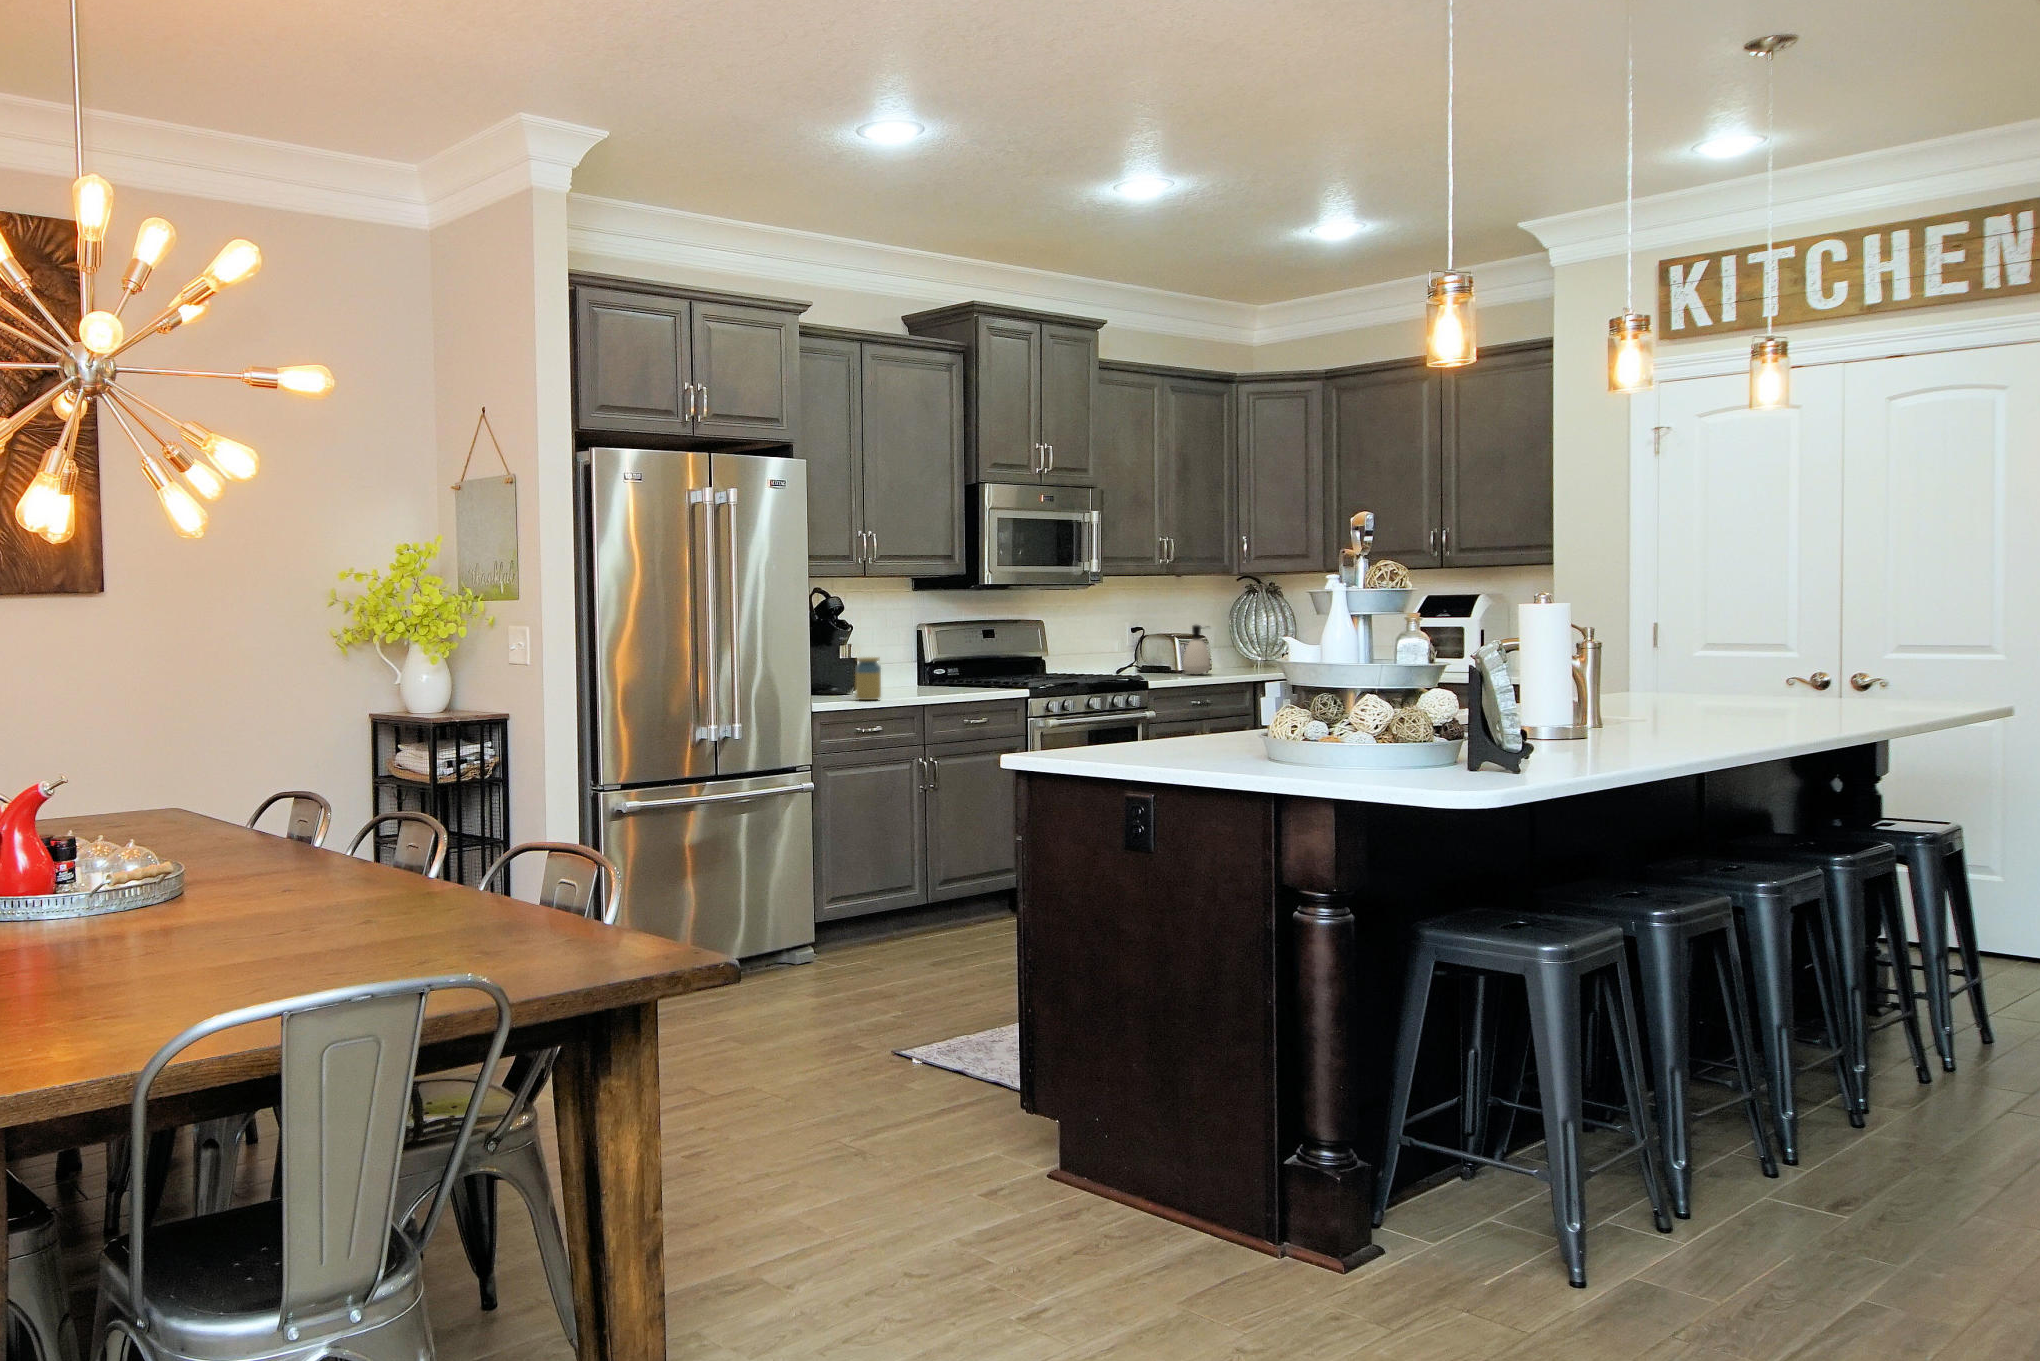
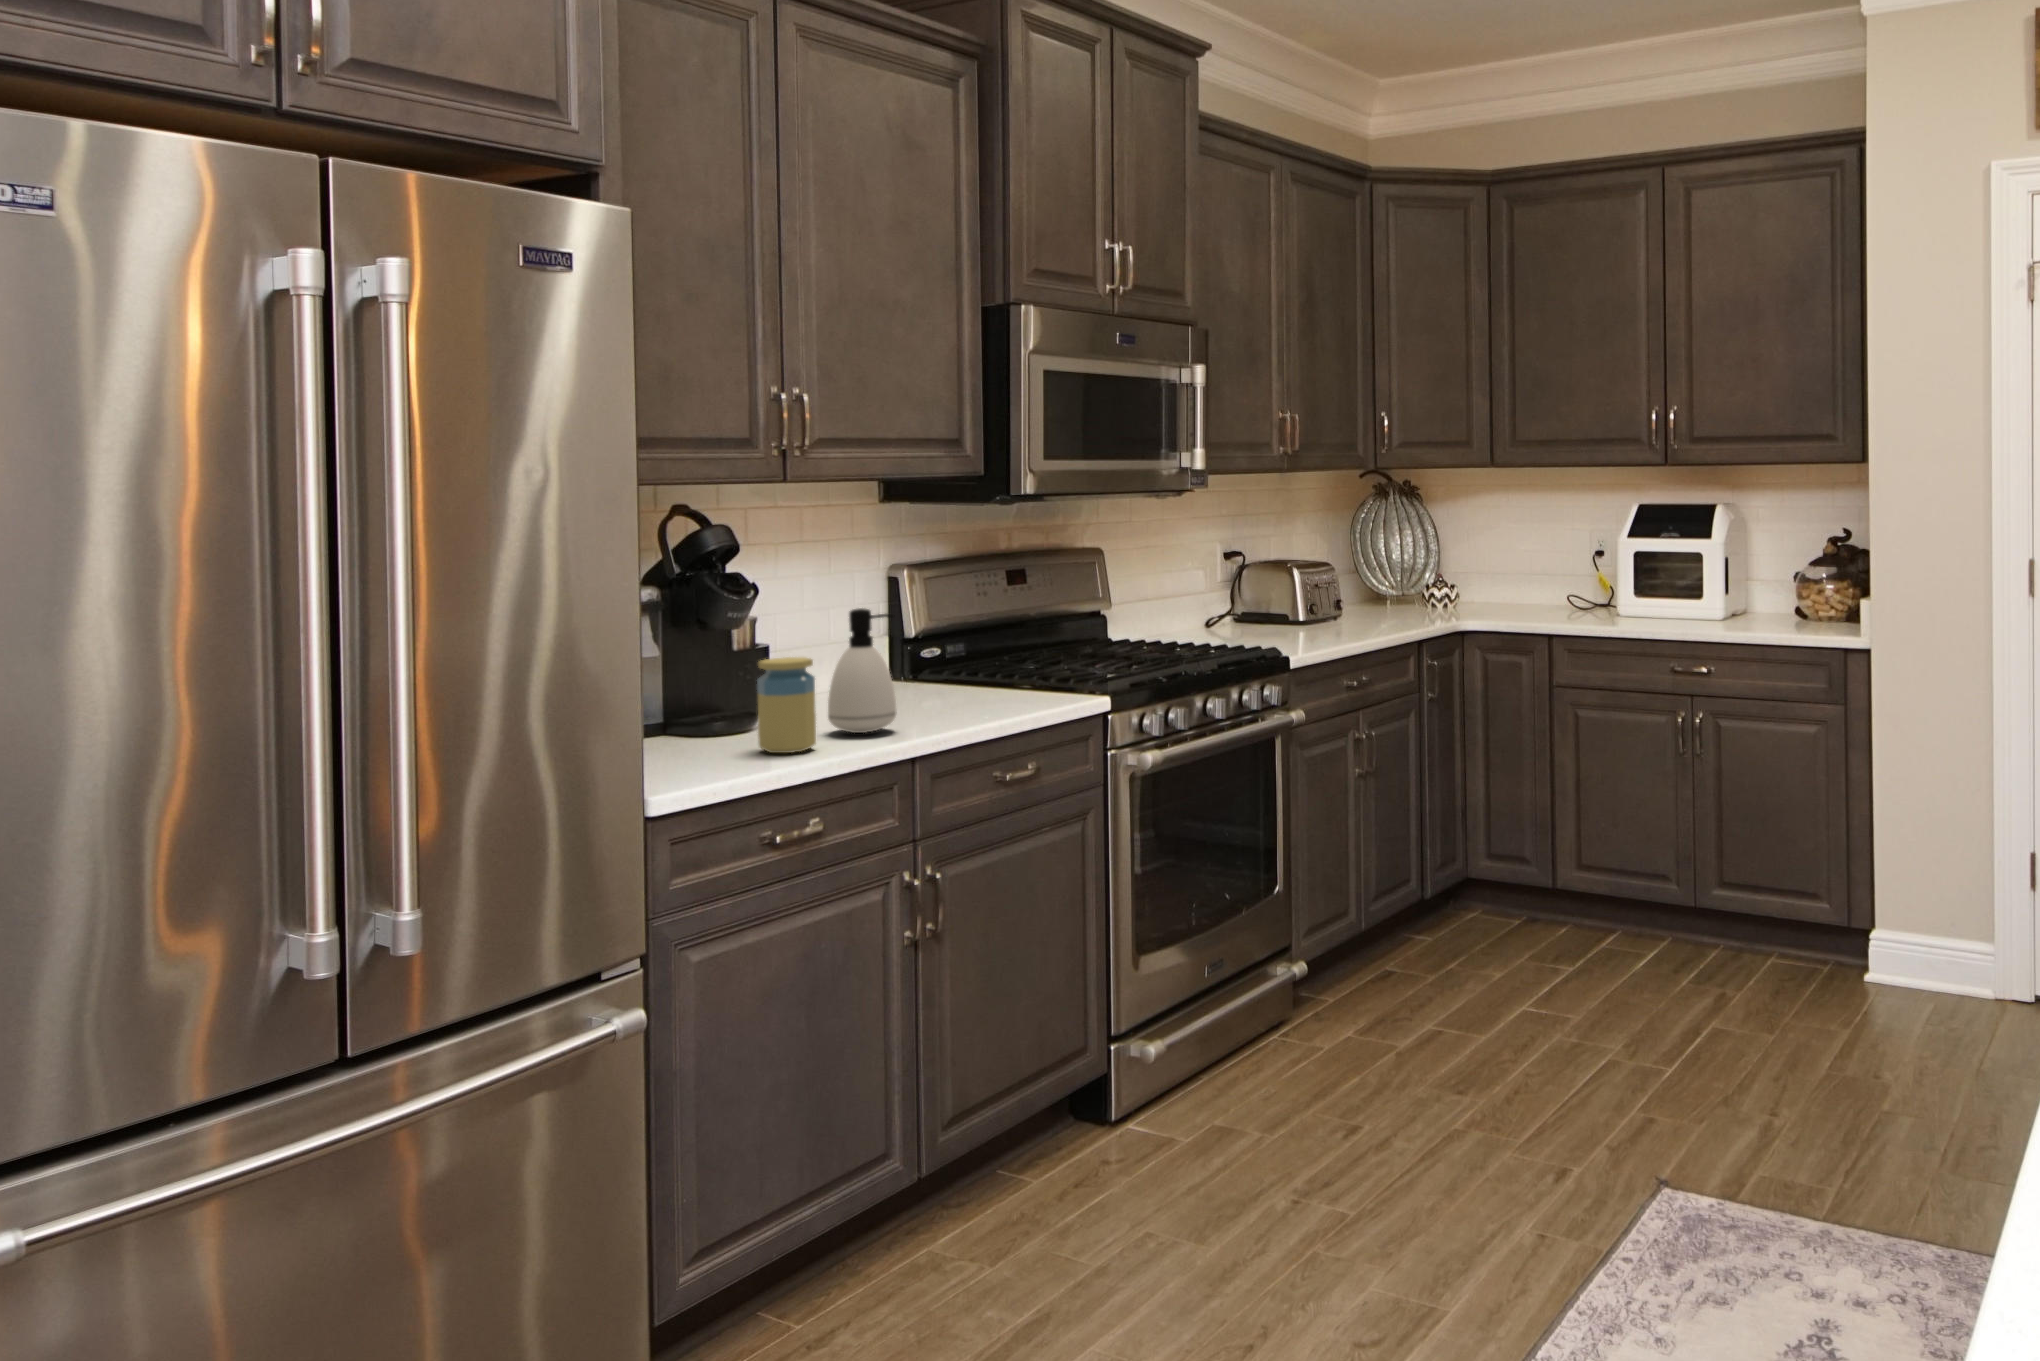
soap dispenser: present [1183,625,1210,674] -> present [828,608,897,733]

